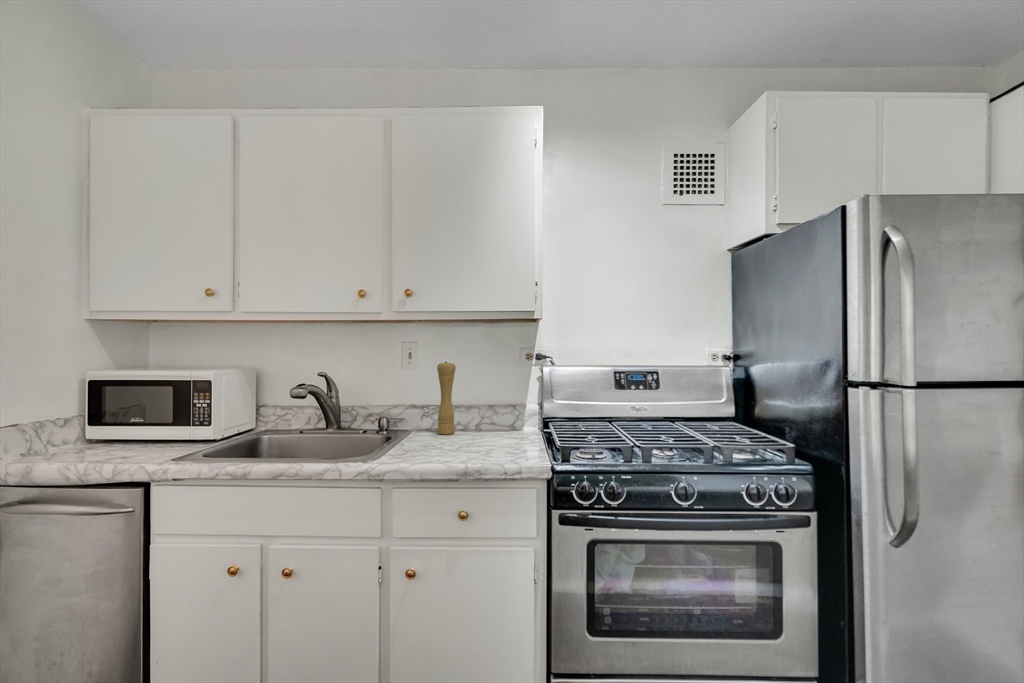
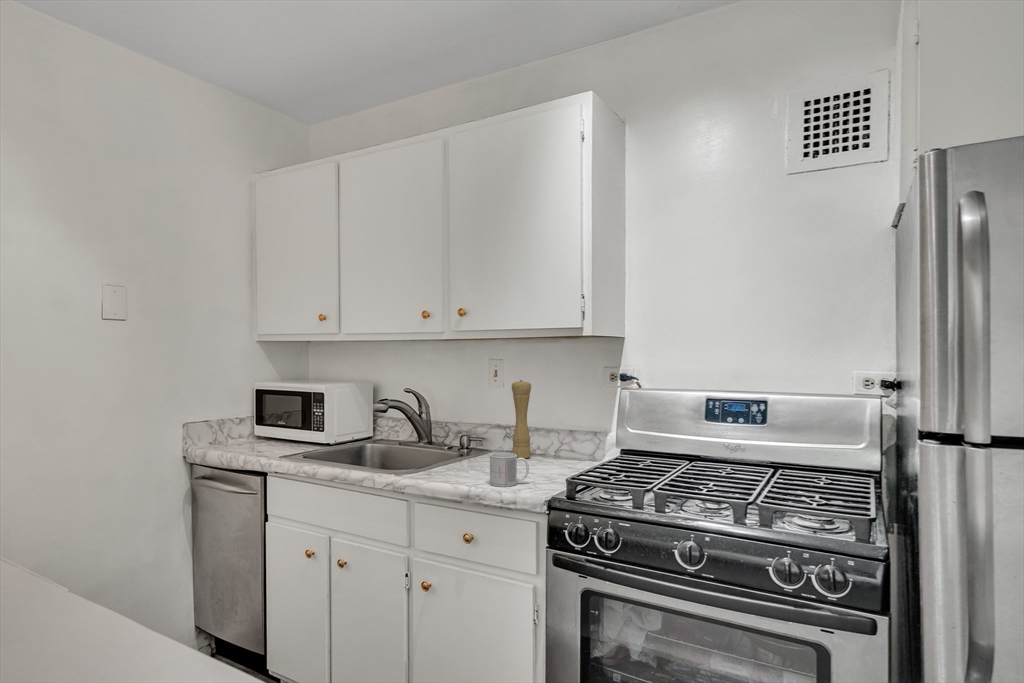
mug: none [475,428,509,460] -> present [490,453,529,487]

